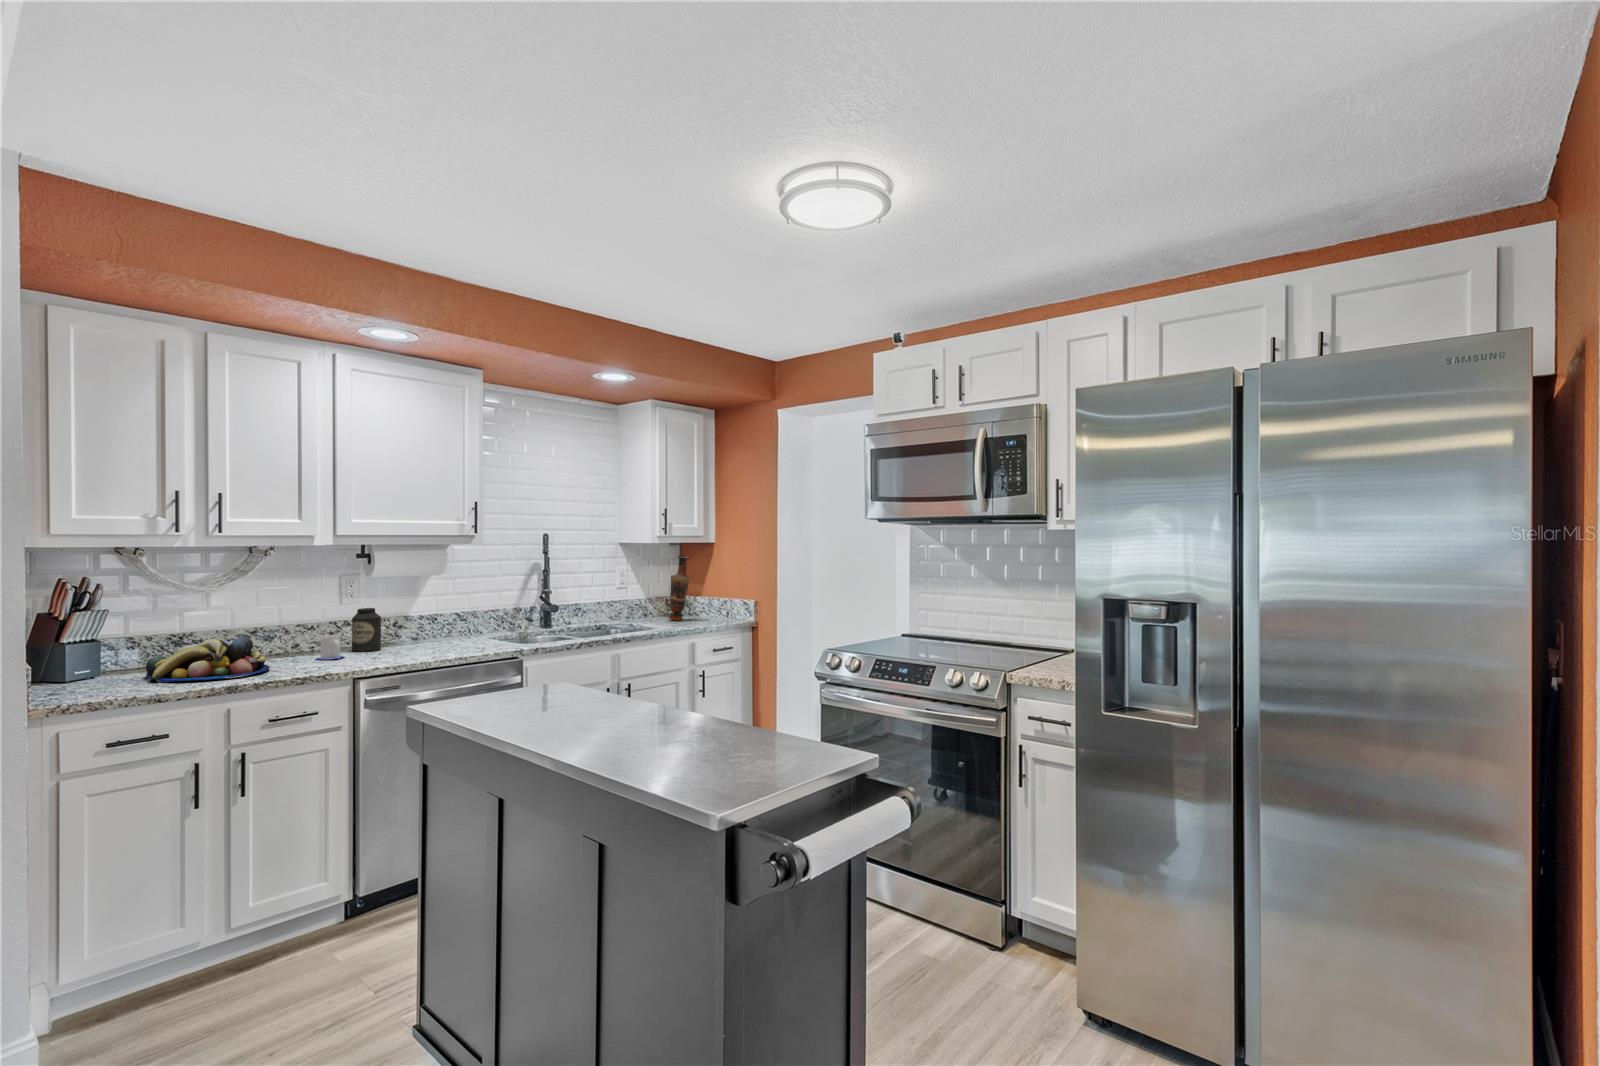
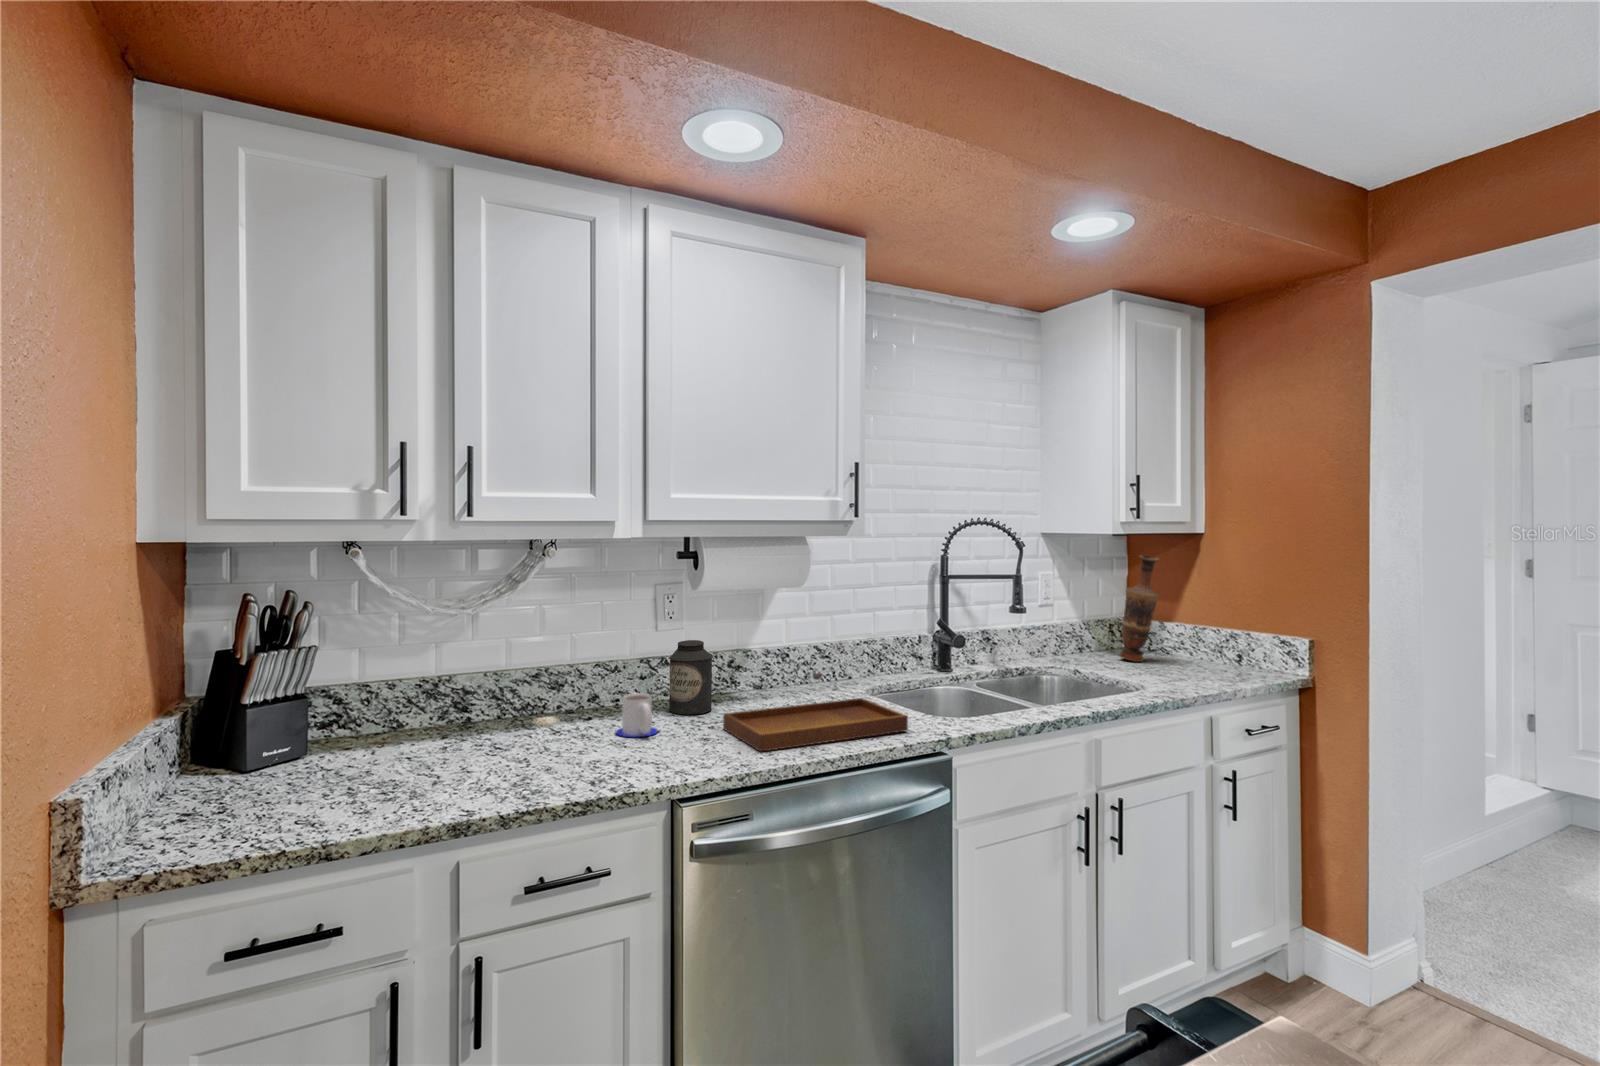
tray: none [387,619,502,660] -> present [723,671,908,751]
fruit bowl: present [144,637,270,682] -> none [345,701,540,796]

